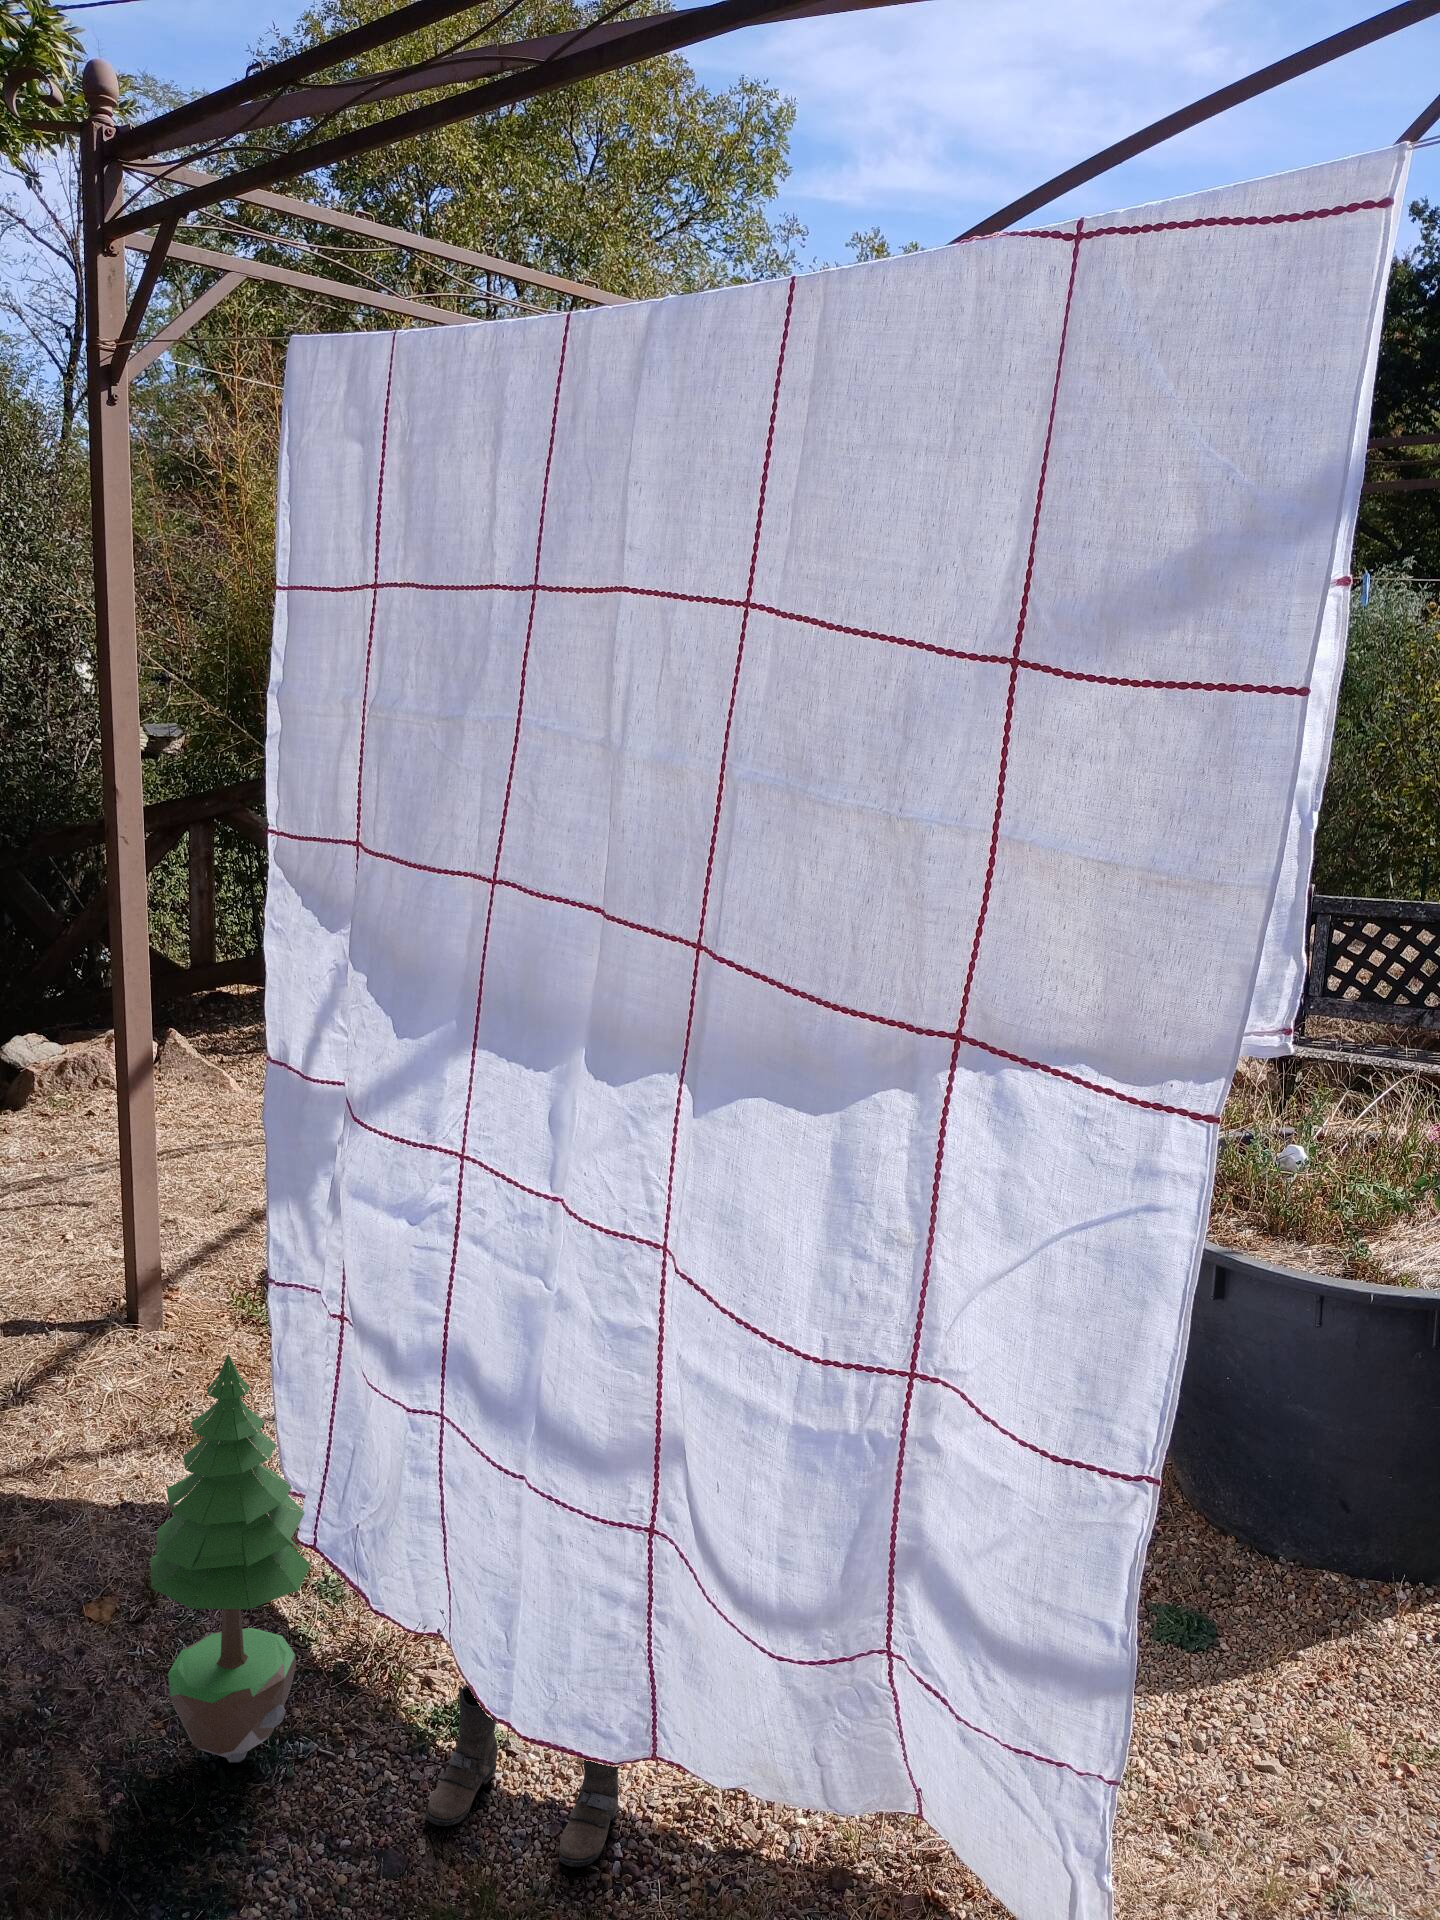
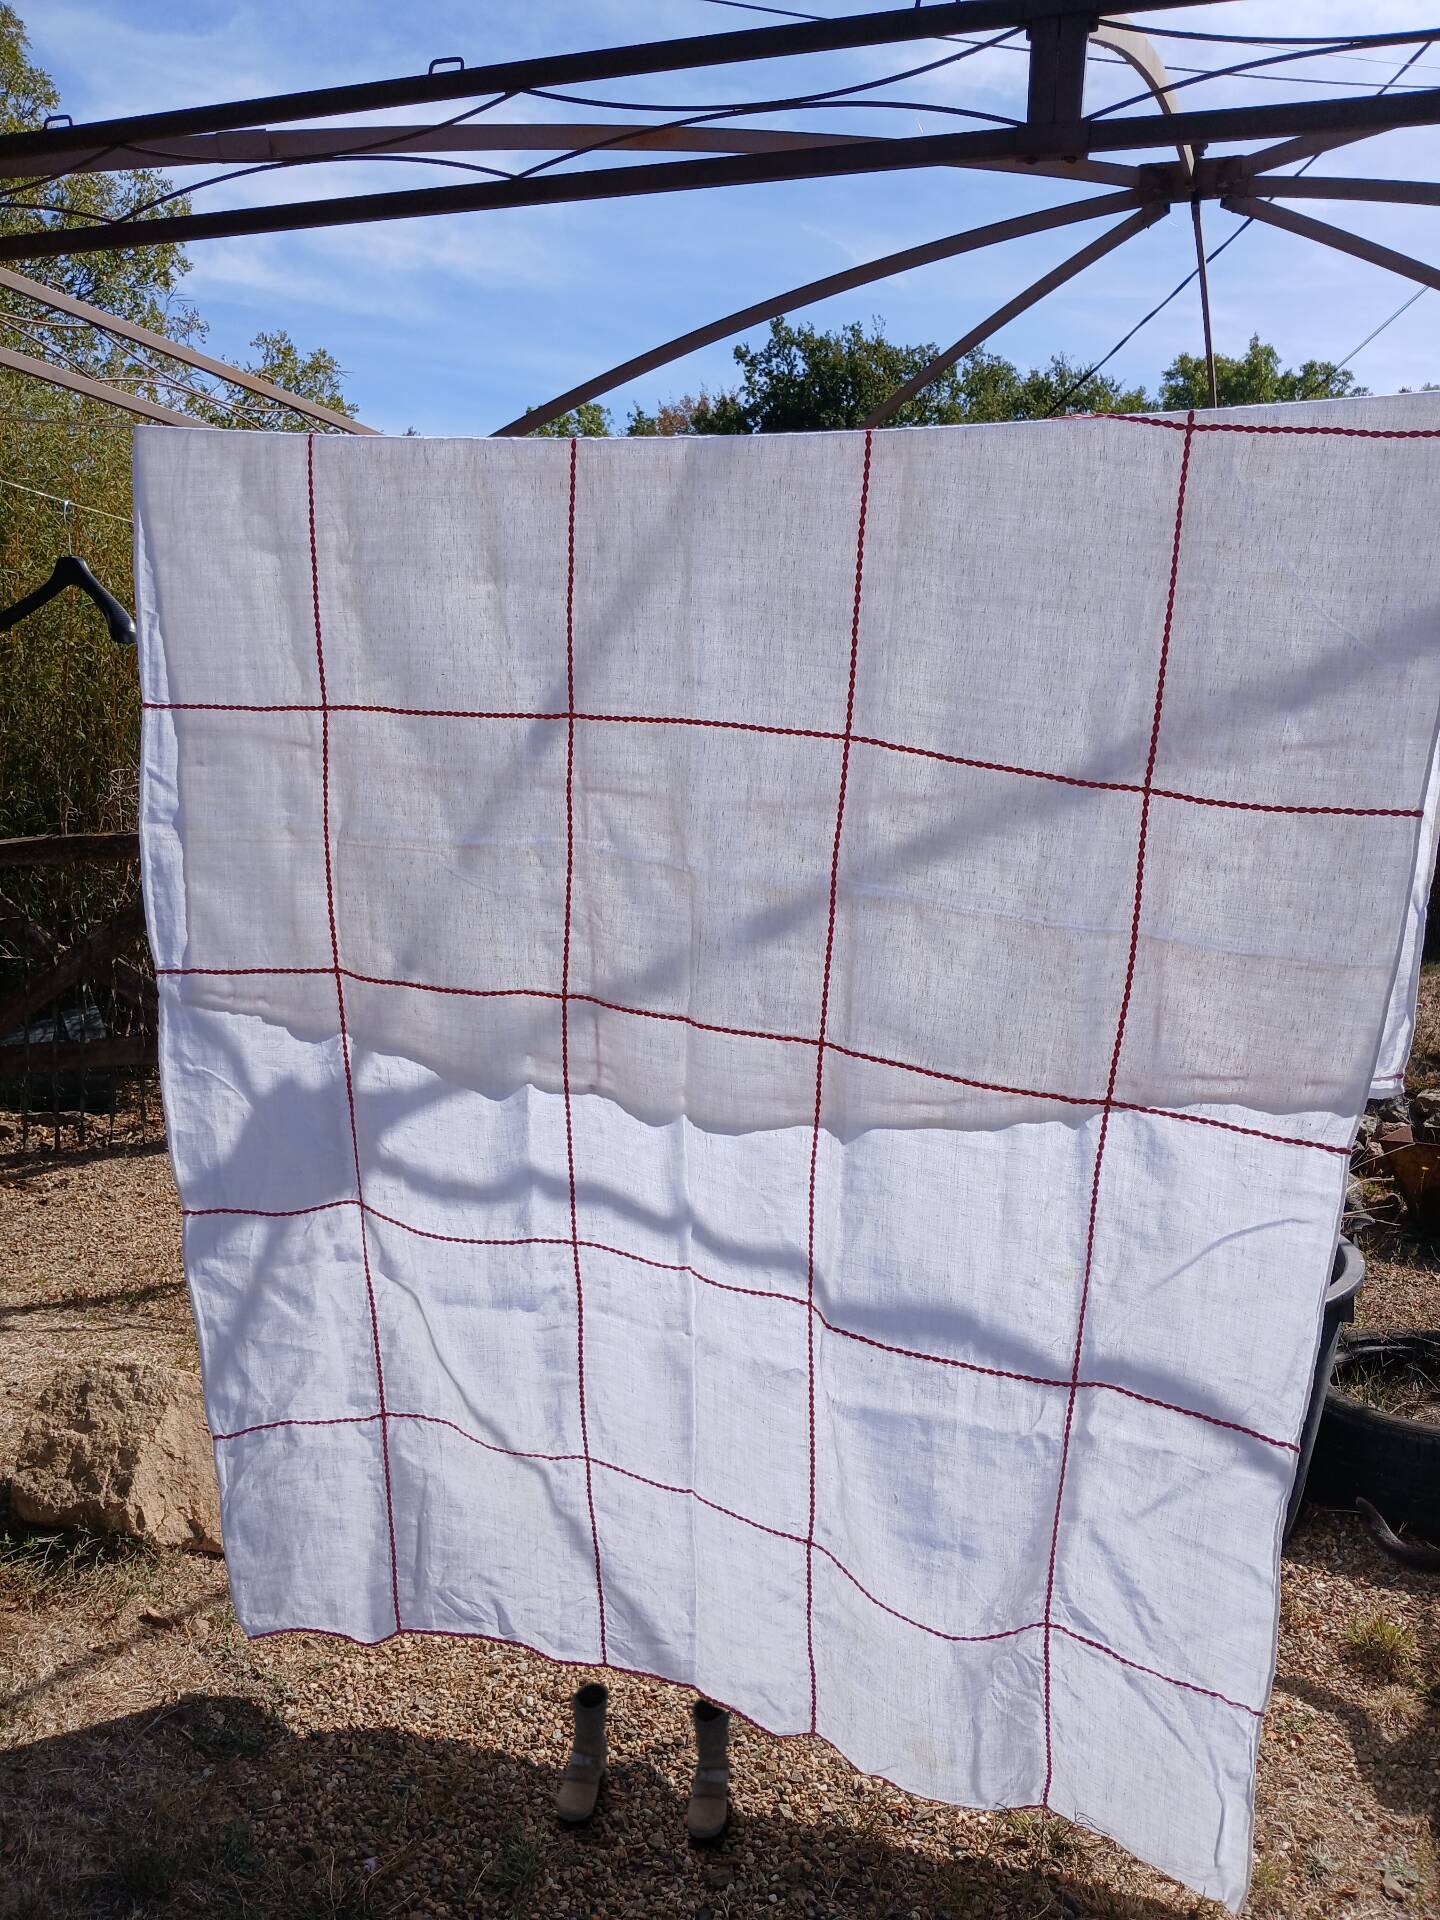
potted tree: present [150,1354,311,1762] -> none [268,1419,420,1795]

